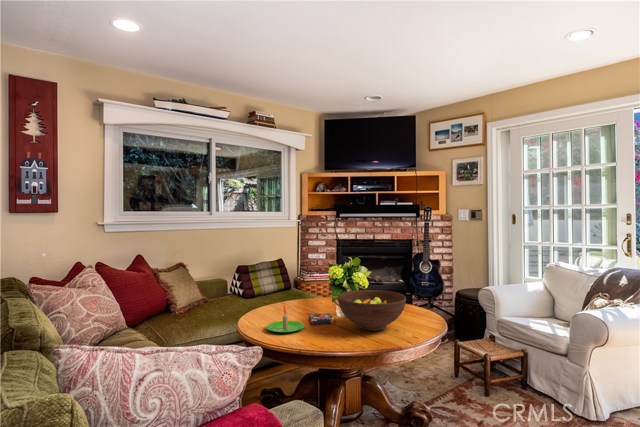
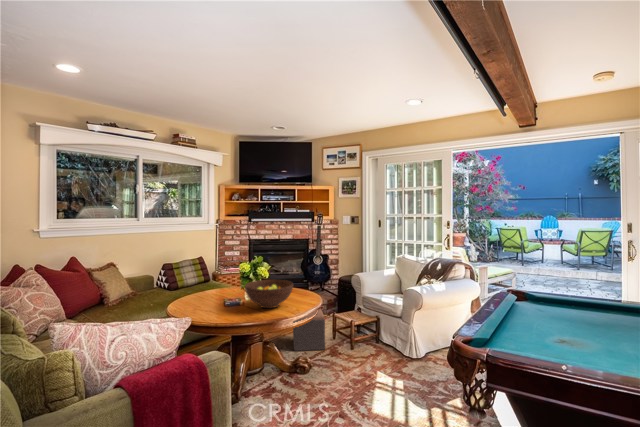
candle: present [266,304,304,333] -> none [190,292,220,314]
footstool: none [398,331,447,392] -> present [293,309,325,351]

